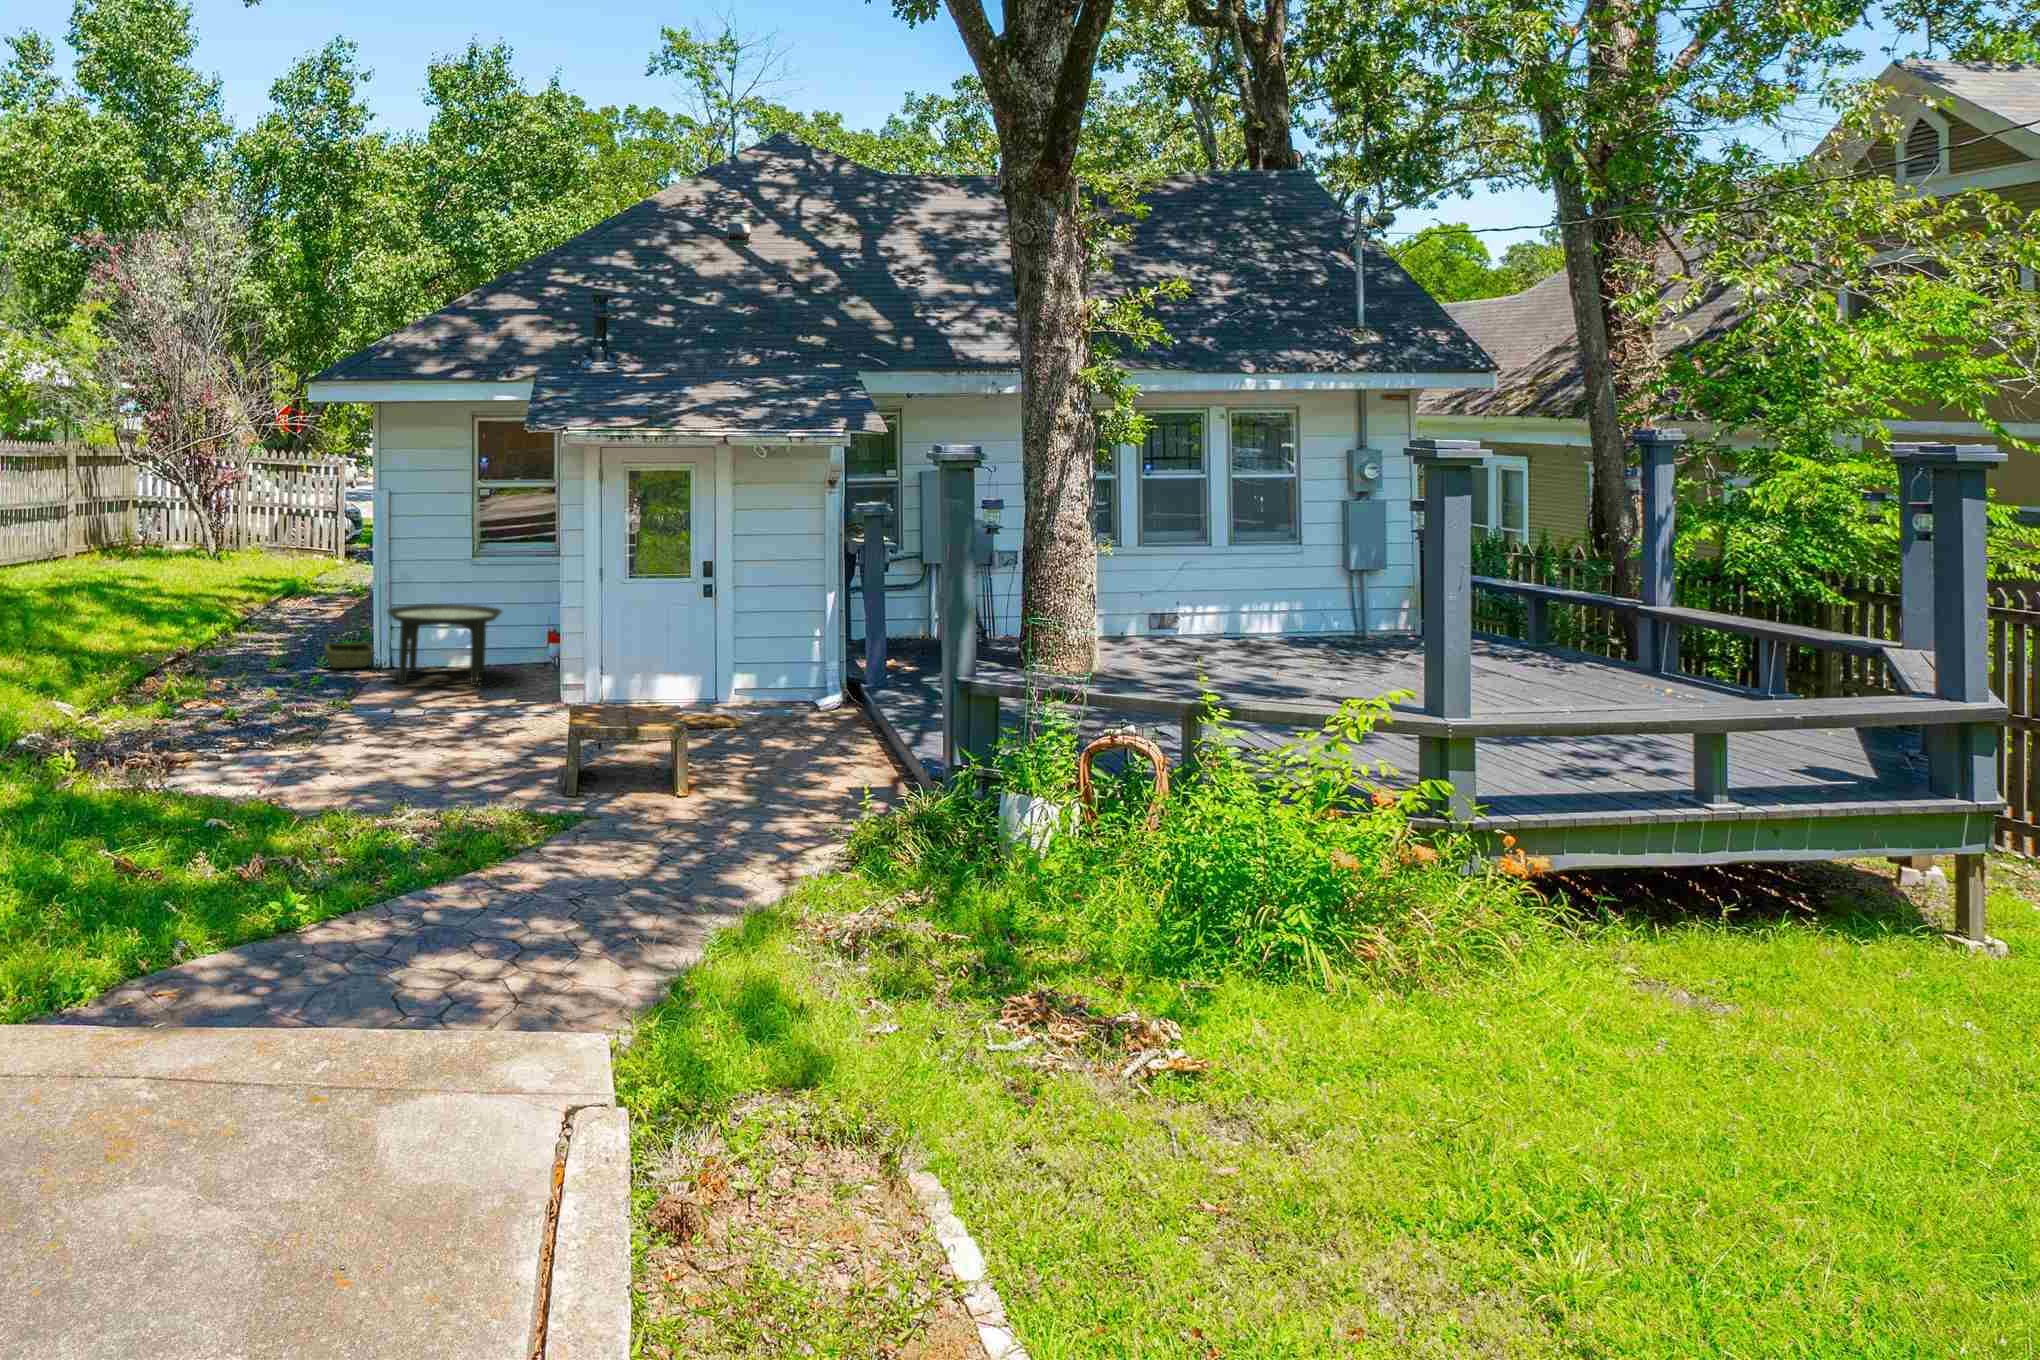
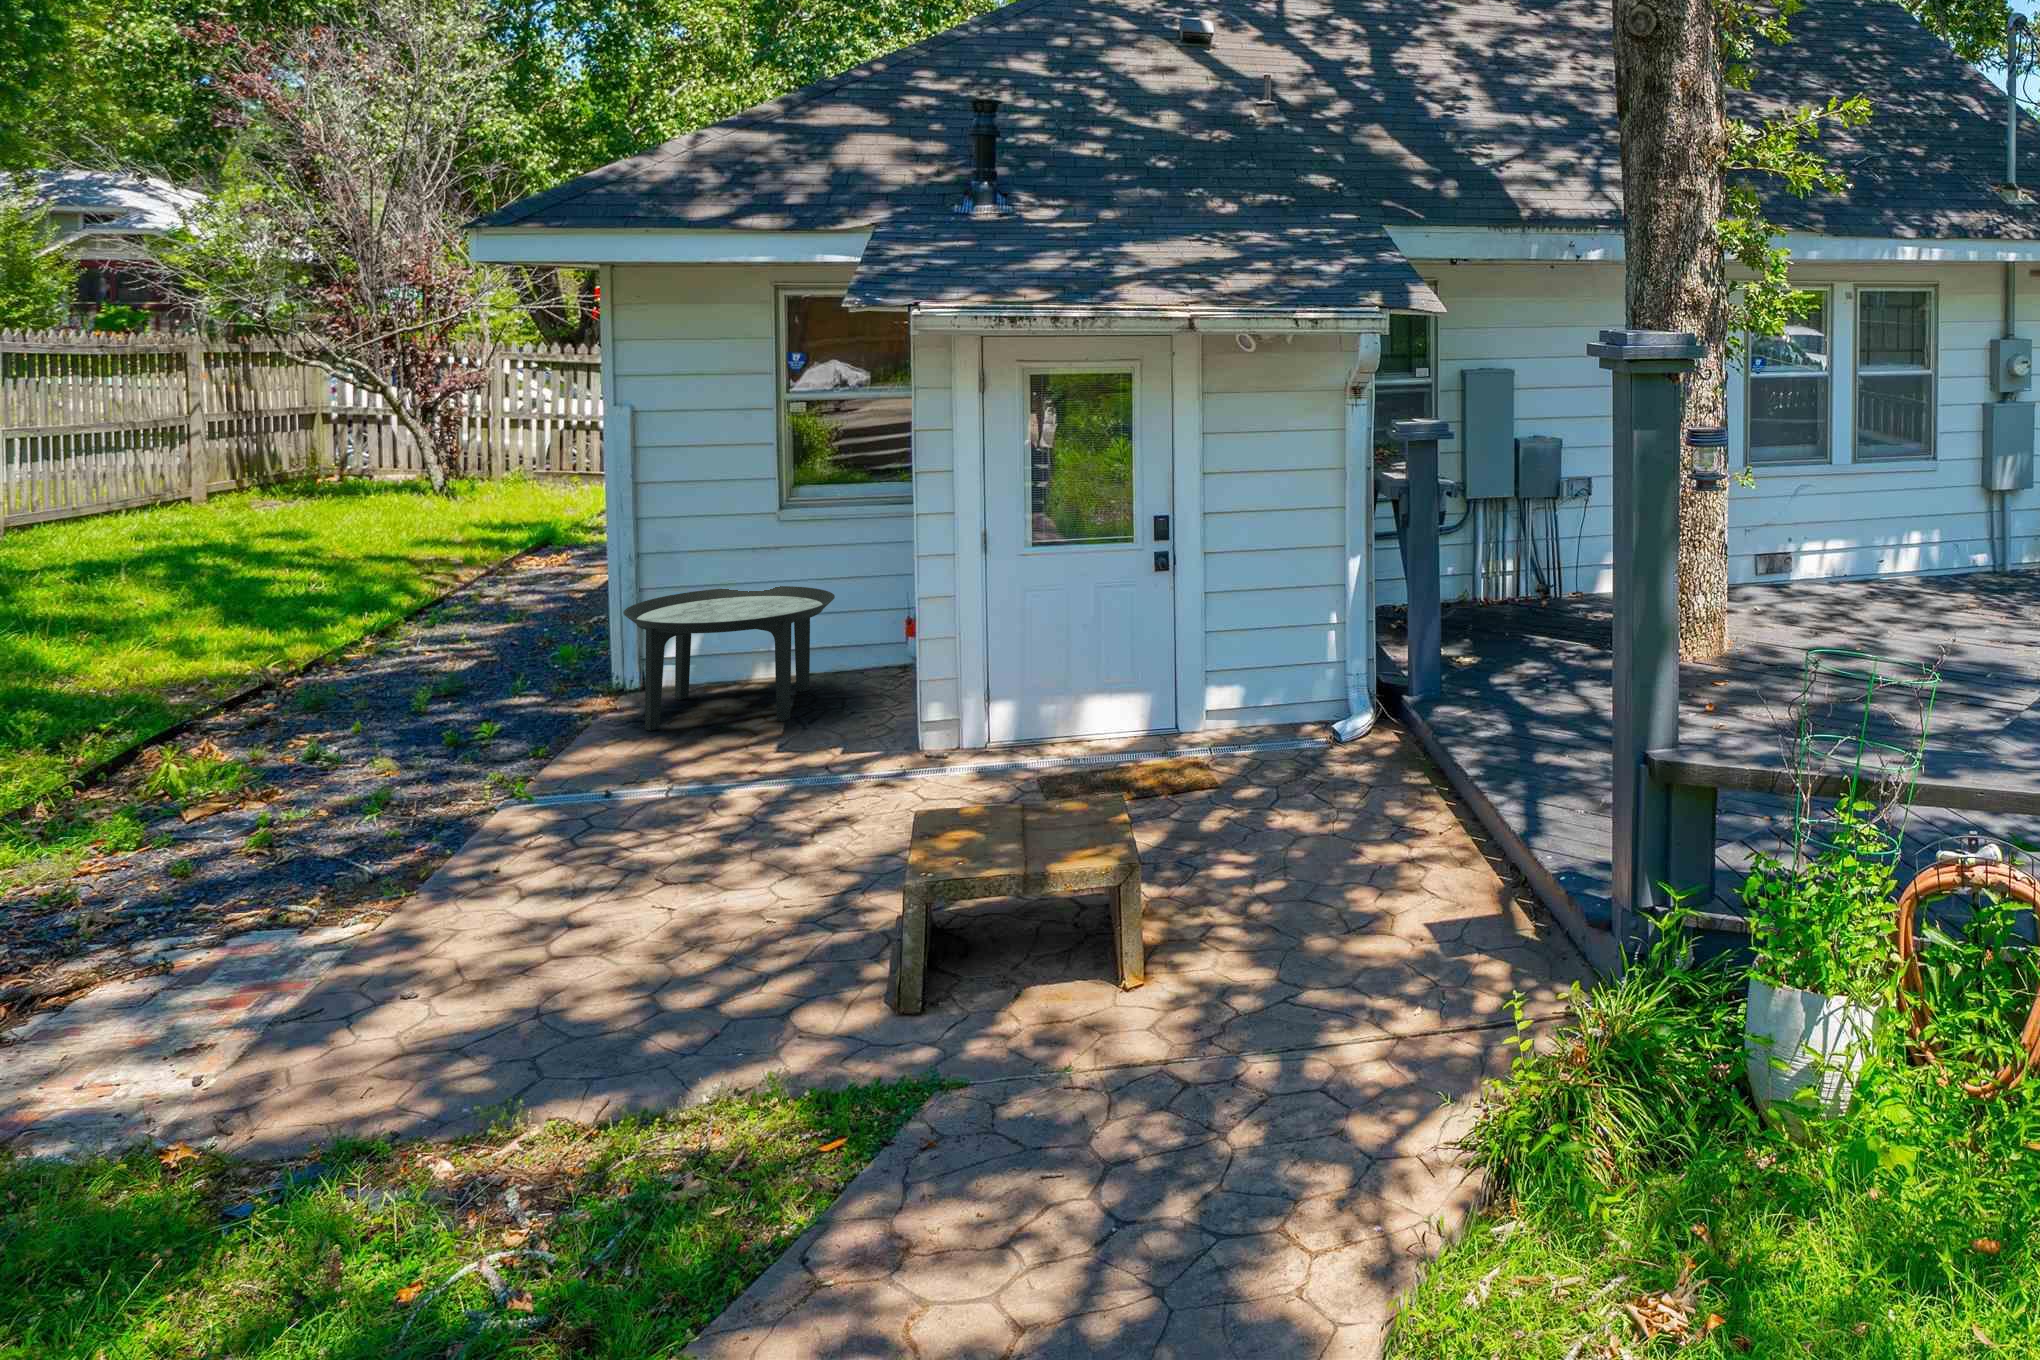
woven basket: present [324,643,375,668] -> none [522,655,617,703]

